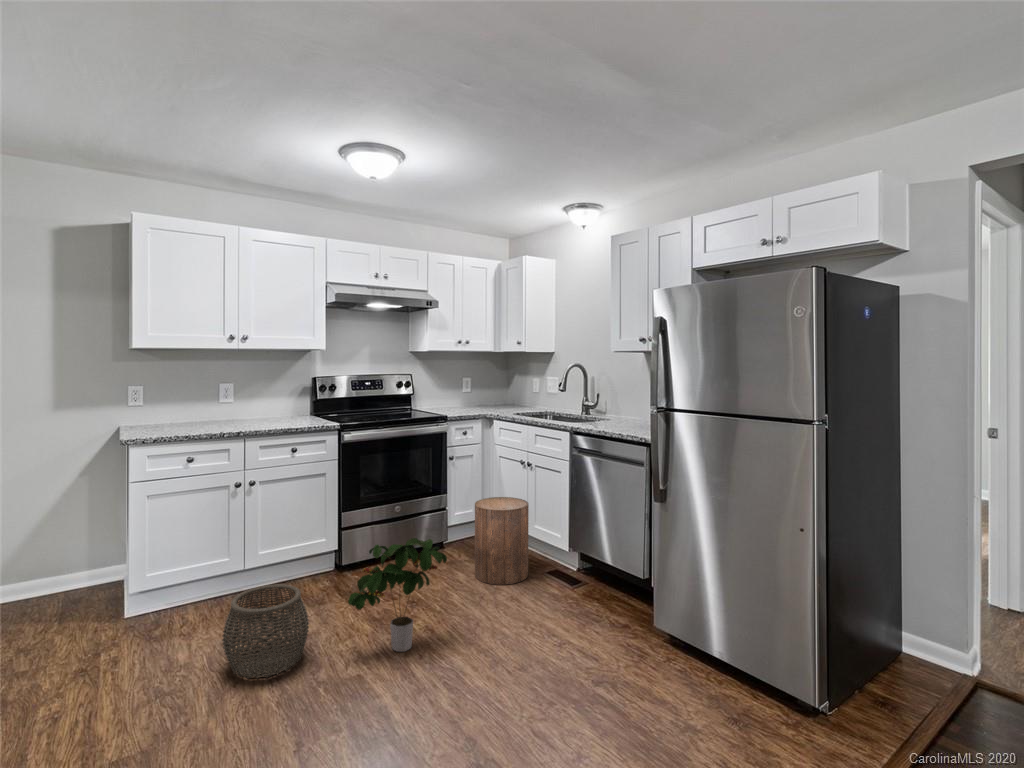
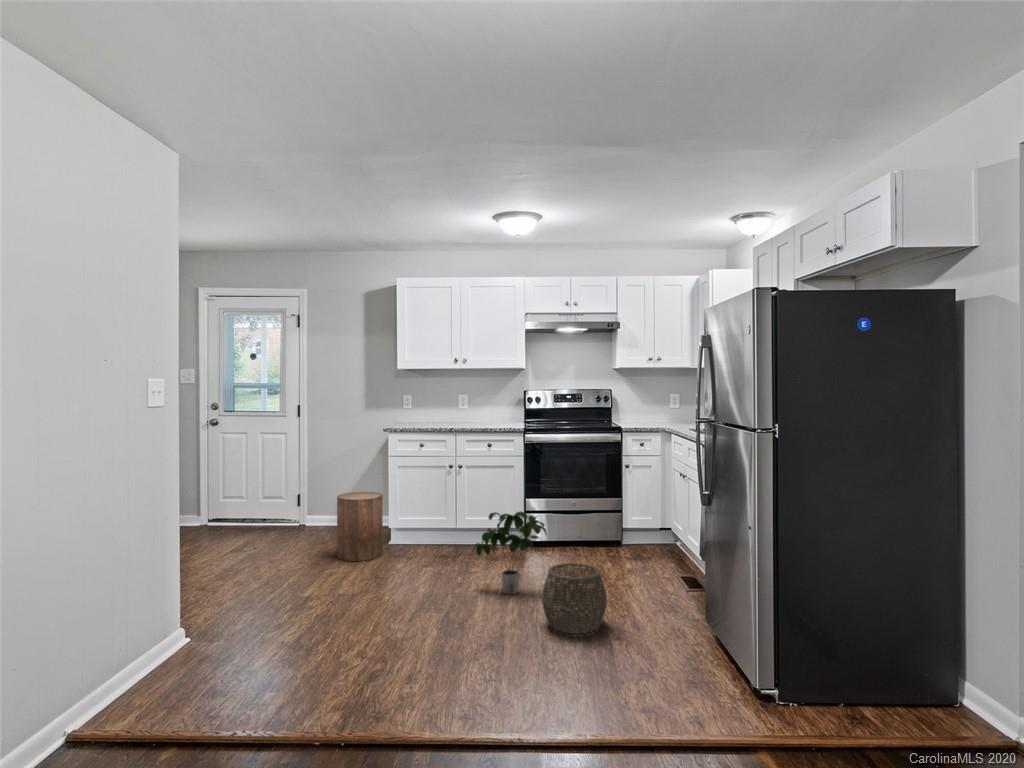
stool: present [475,497,529,585] -> present [337,492,383,561]
woven basket: present [222,584,309,679] -> present [542,563,607,634]

